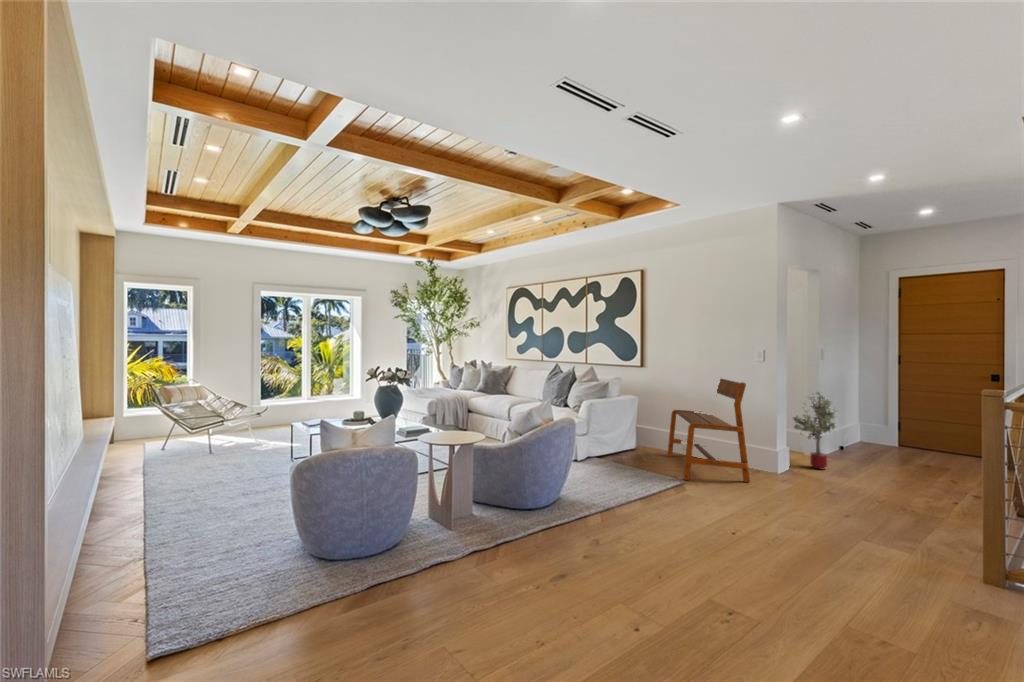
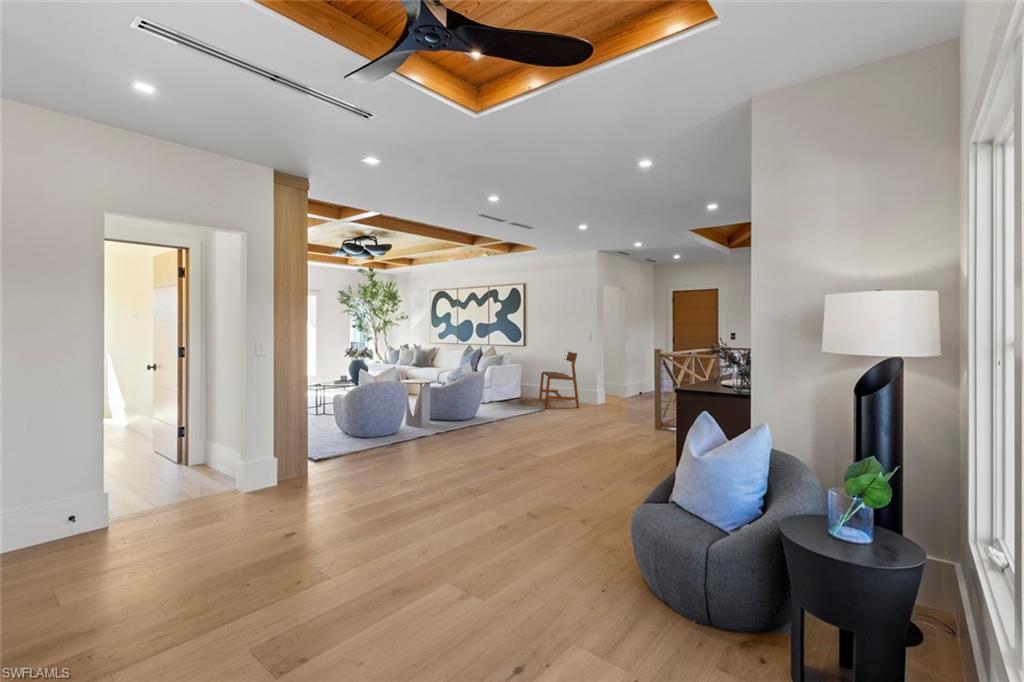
potted tree: present [793,392,837,469] -> none [607,358,631,402]

